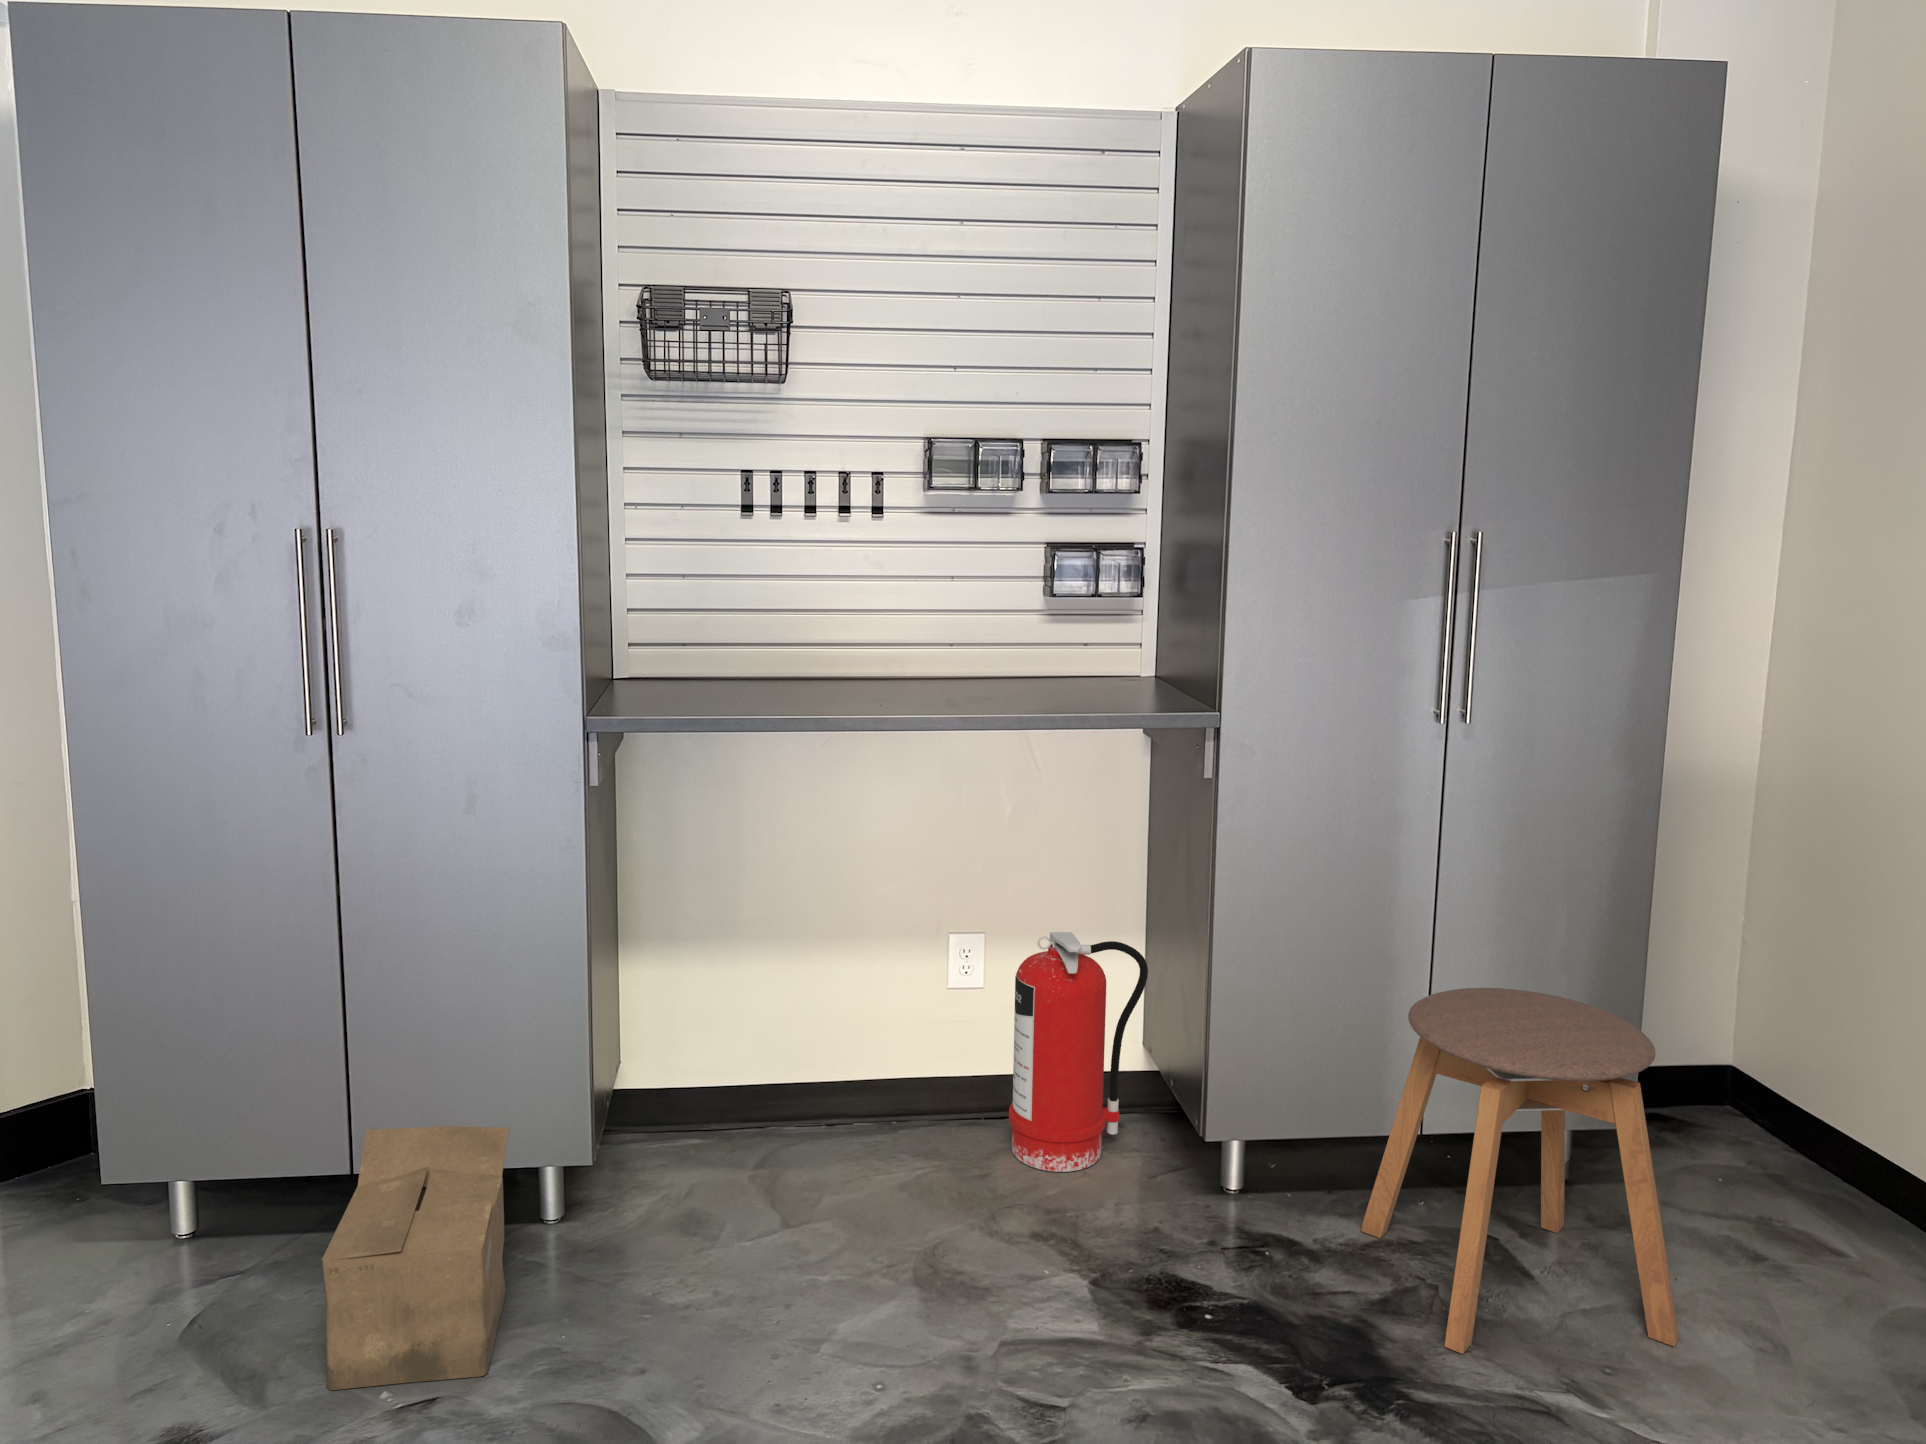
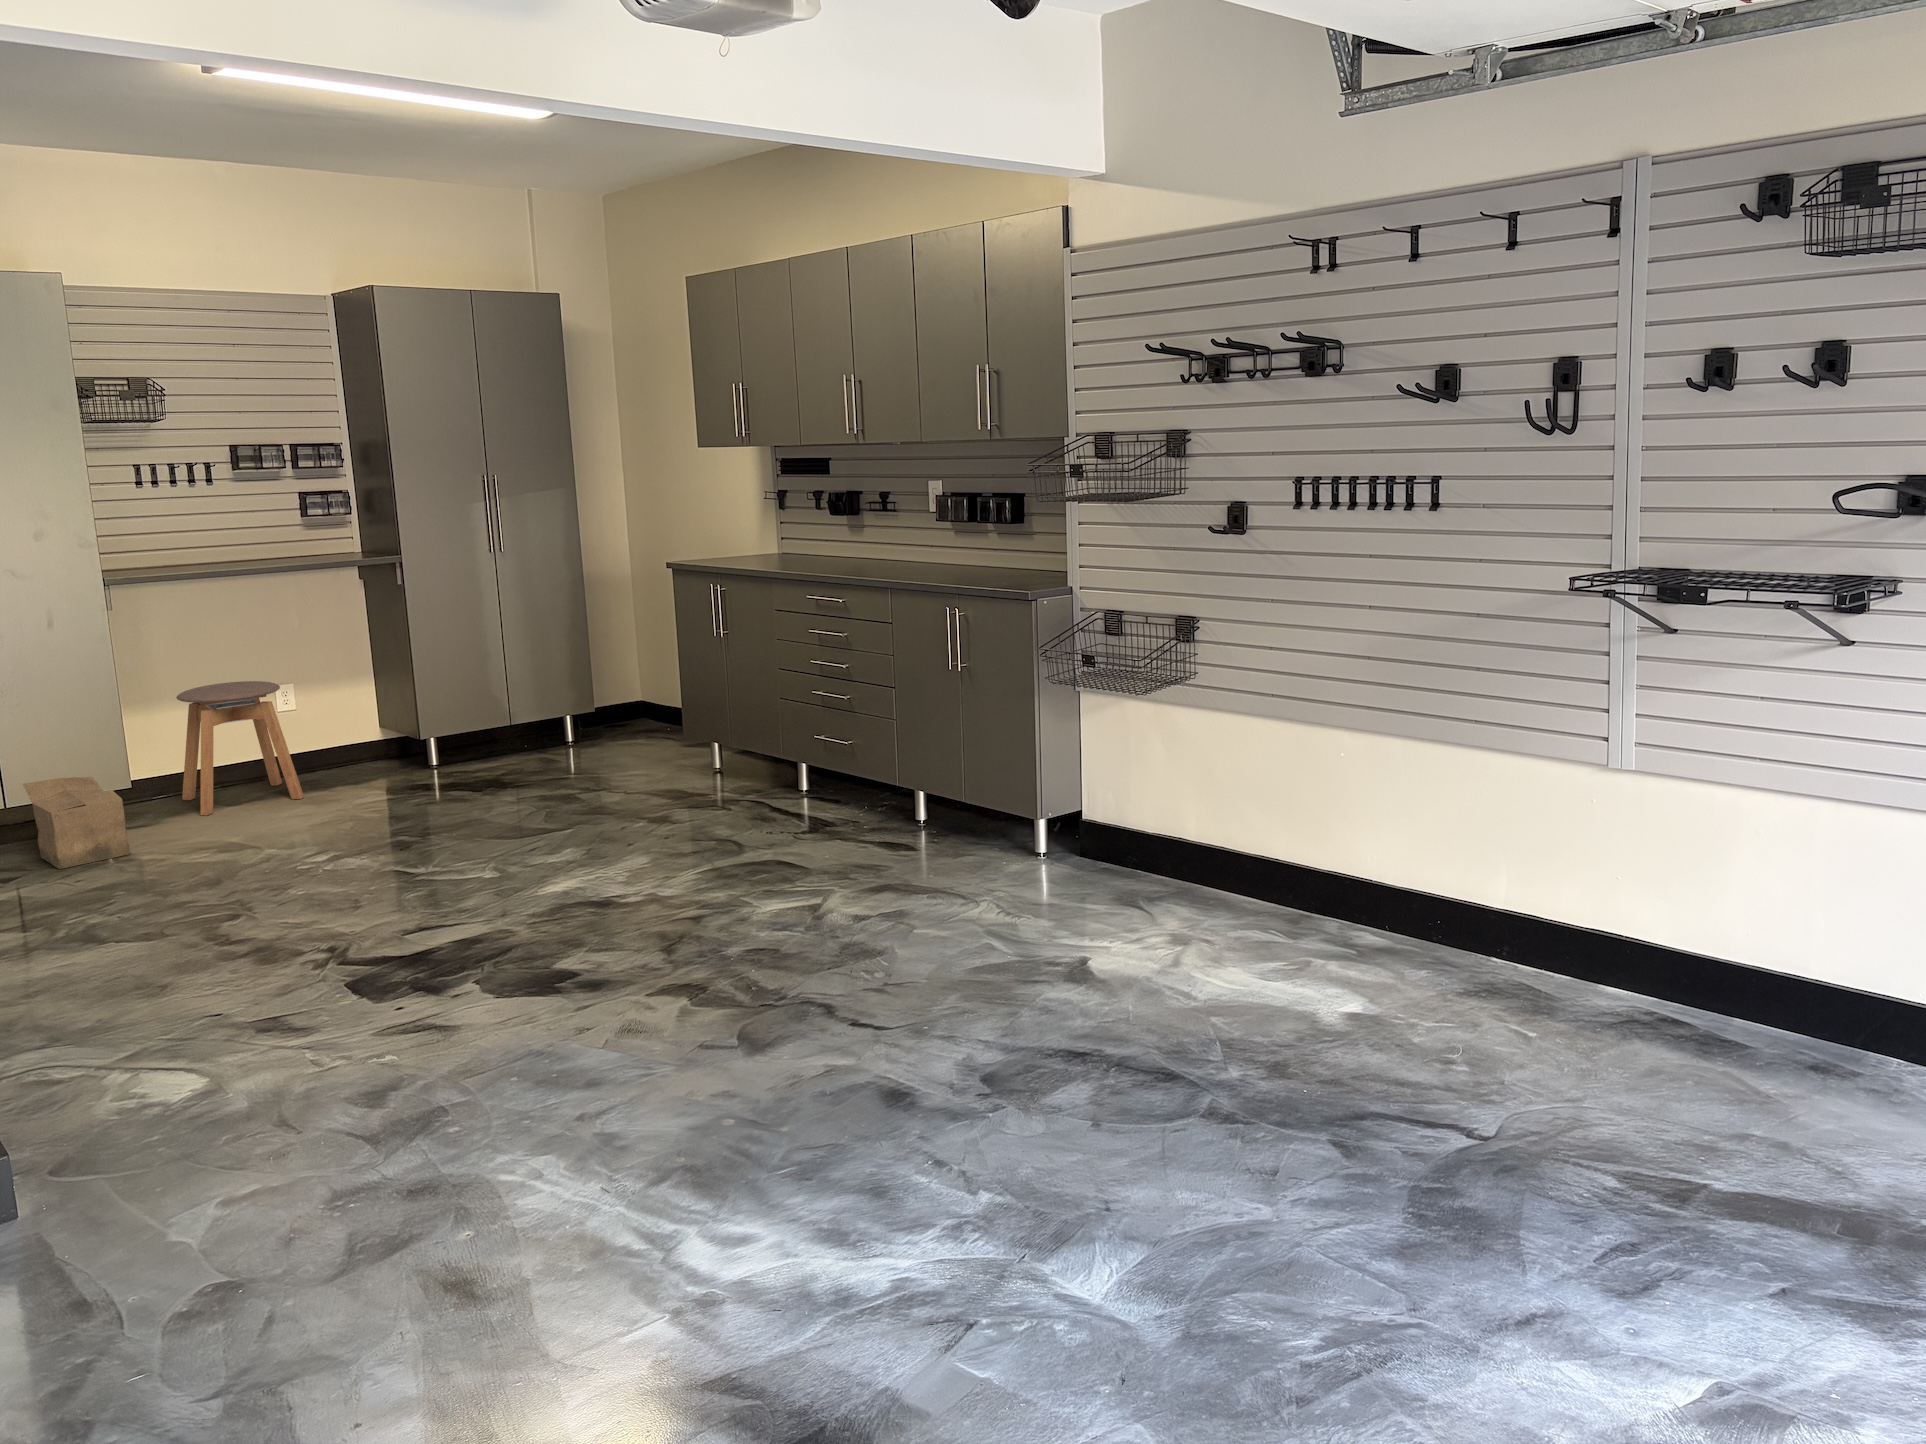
fire extinguisher: present [1009,932,1148,1172] -> none [317,671,381,780]
stool: present [1360,988,1679,1354] -> present [176,681,304,815]

